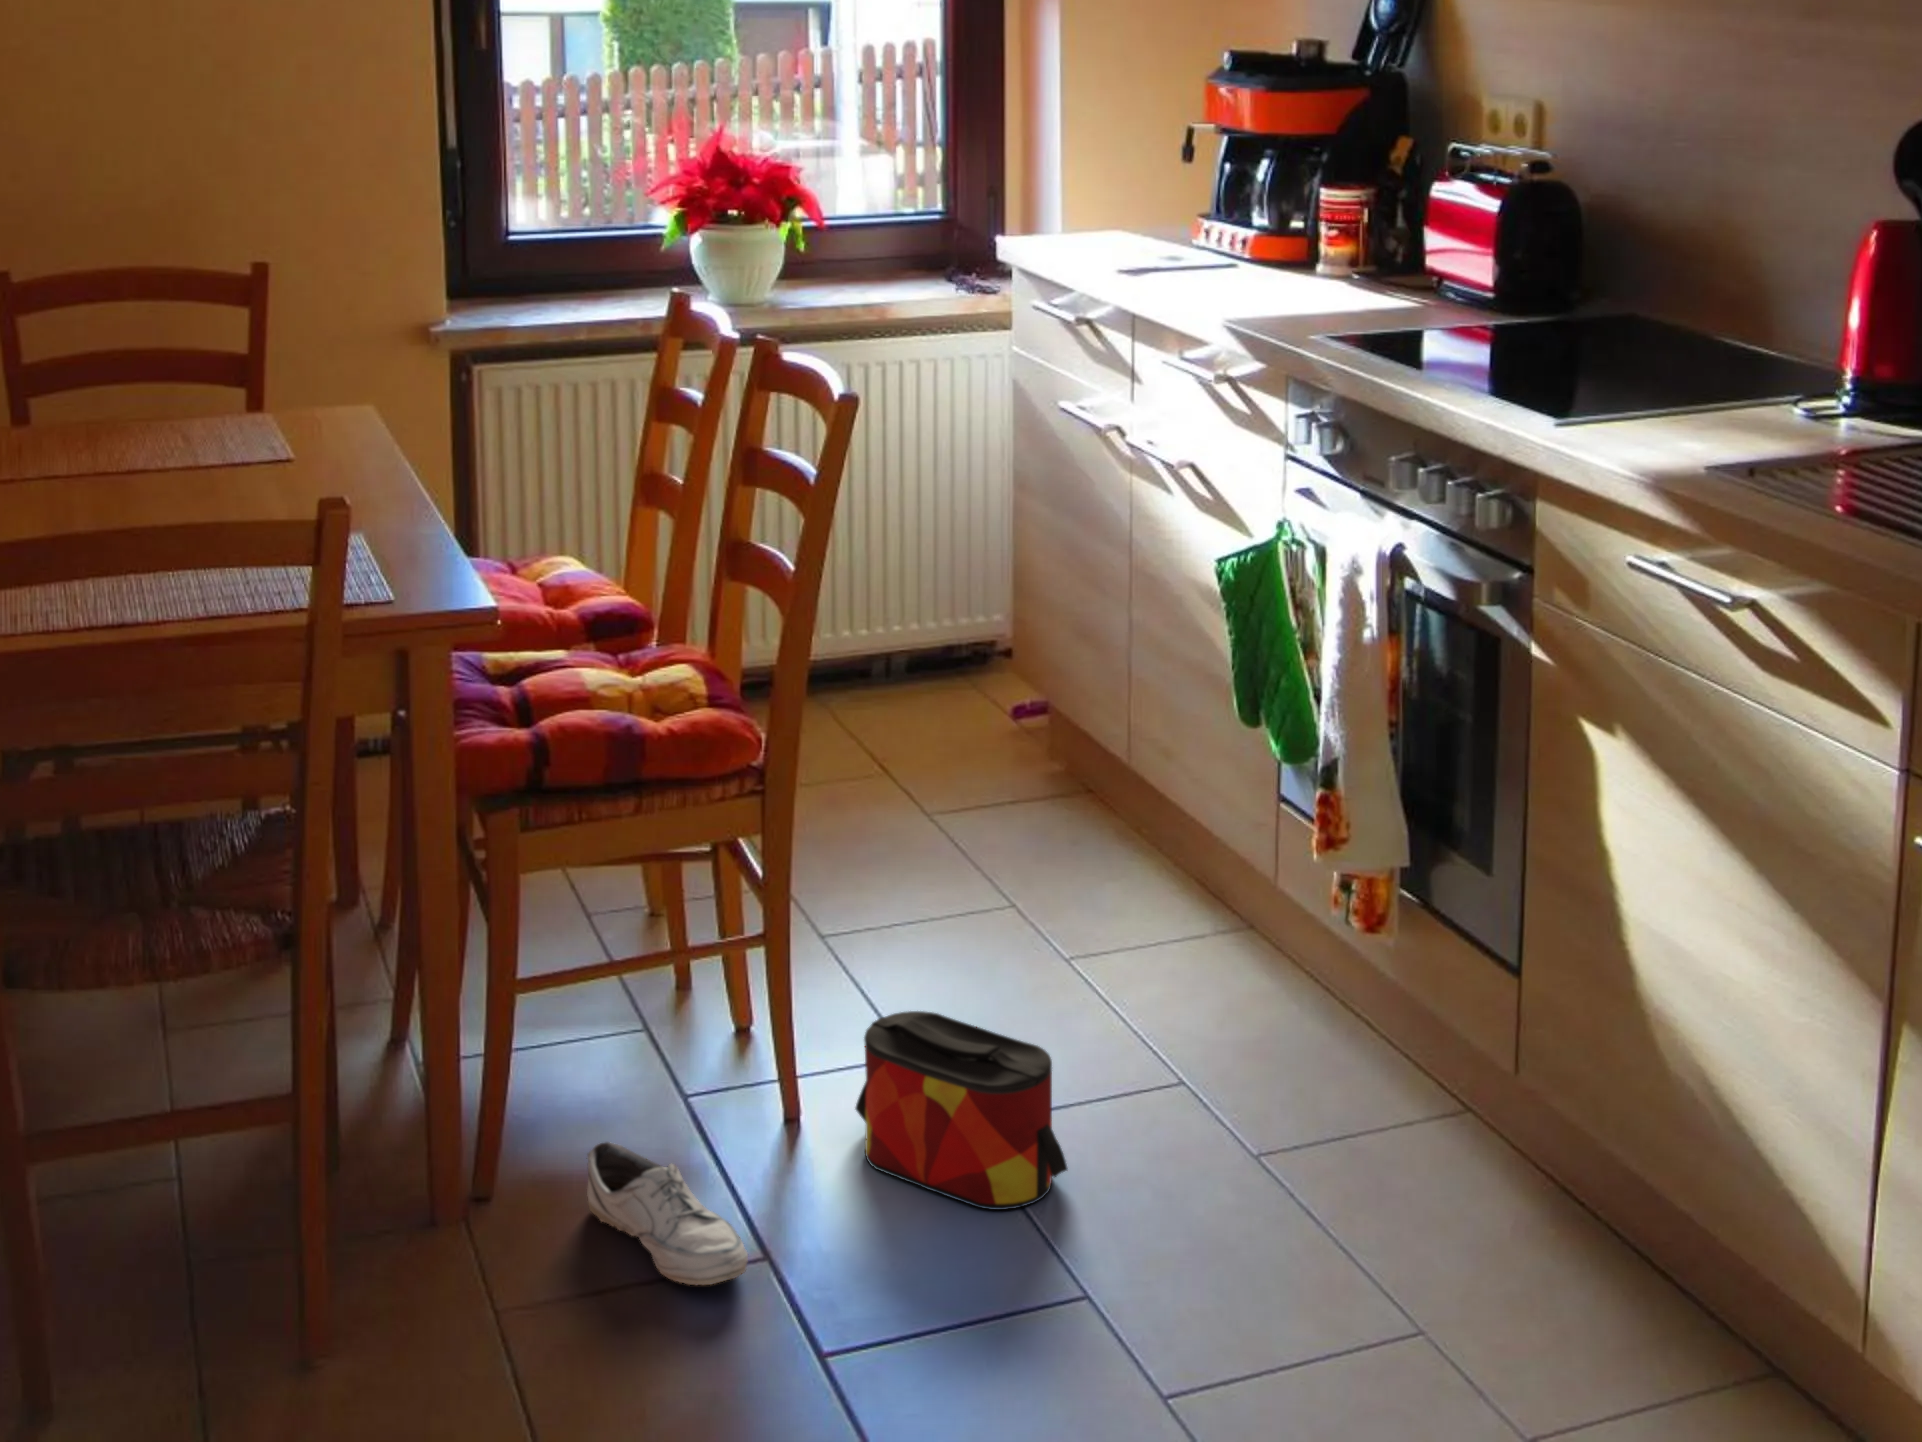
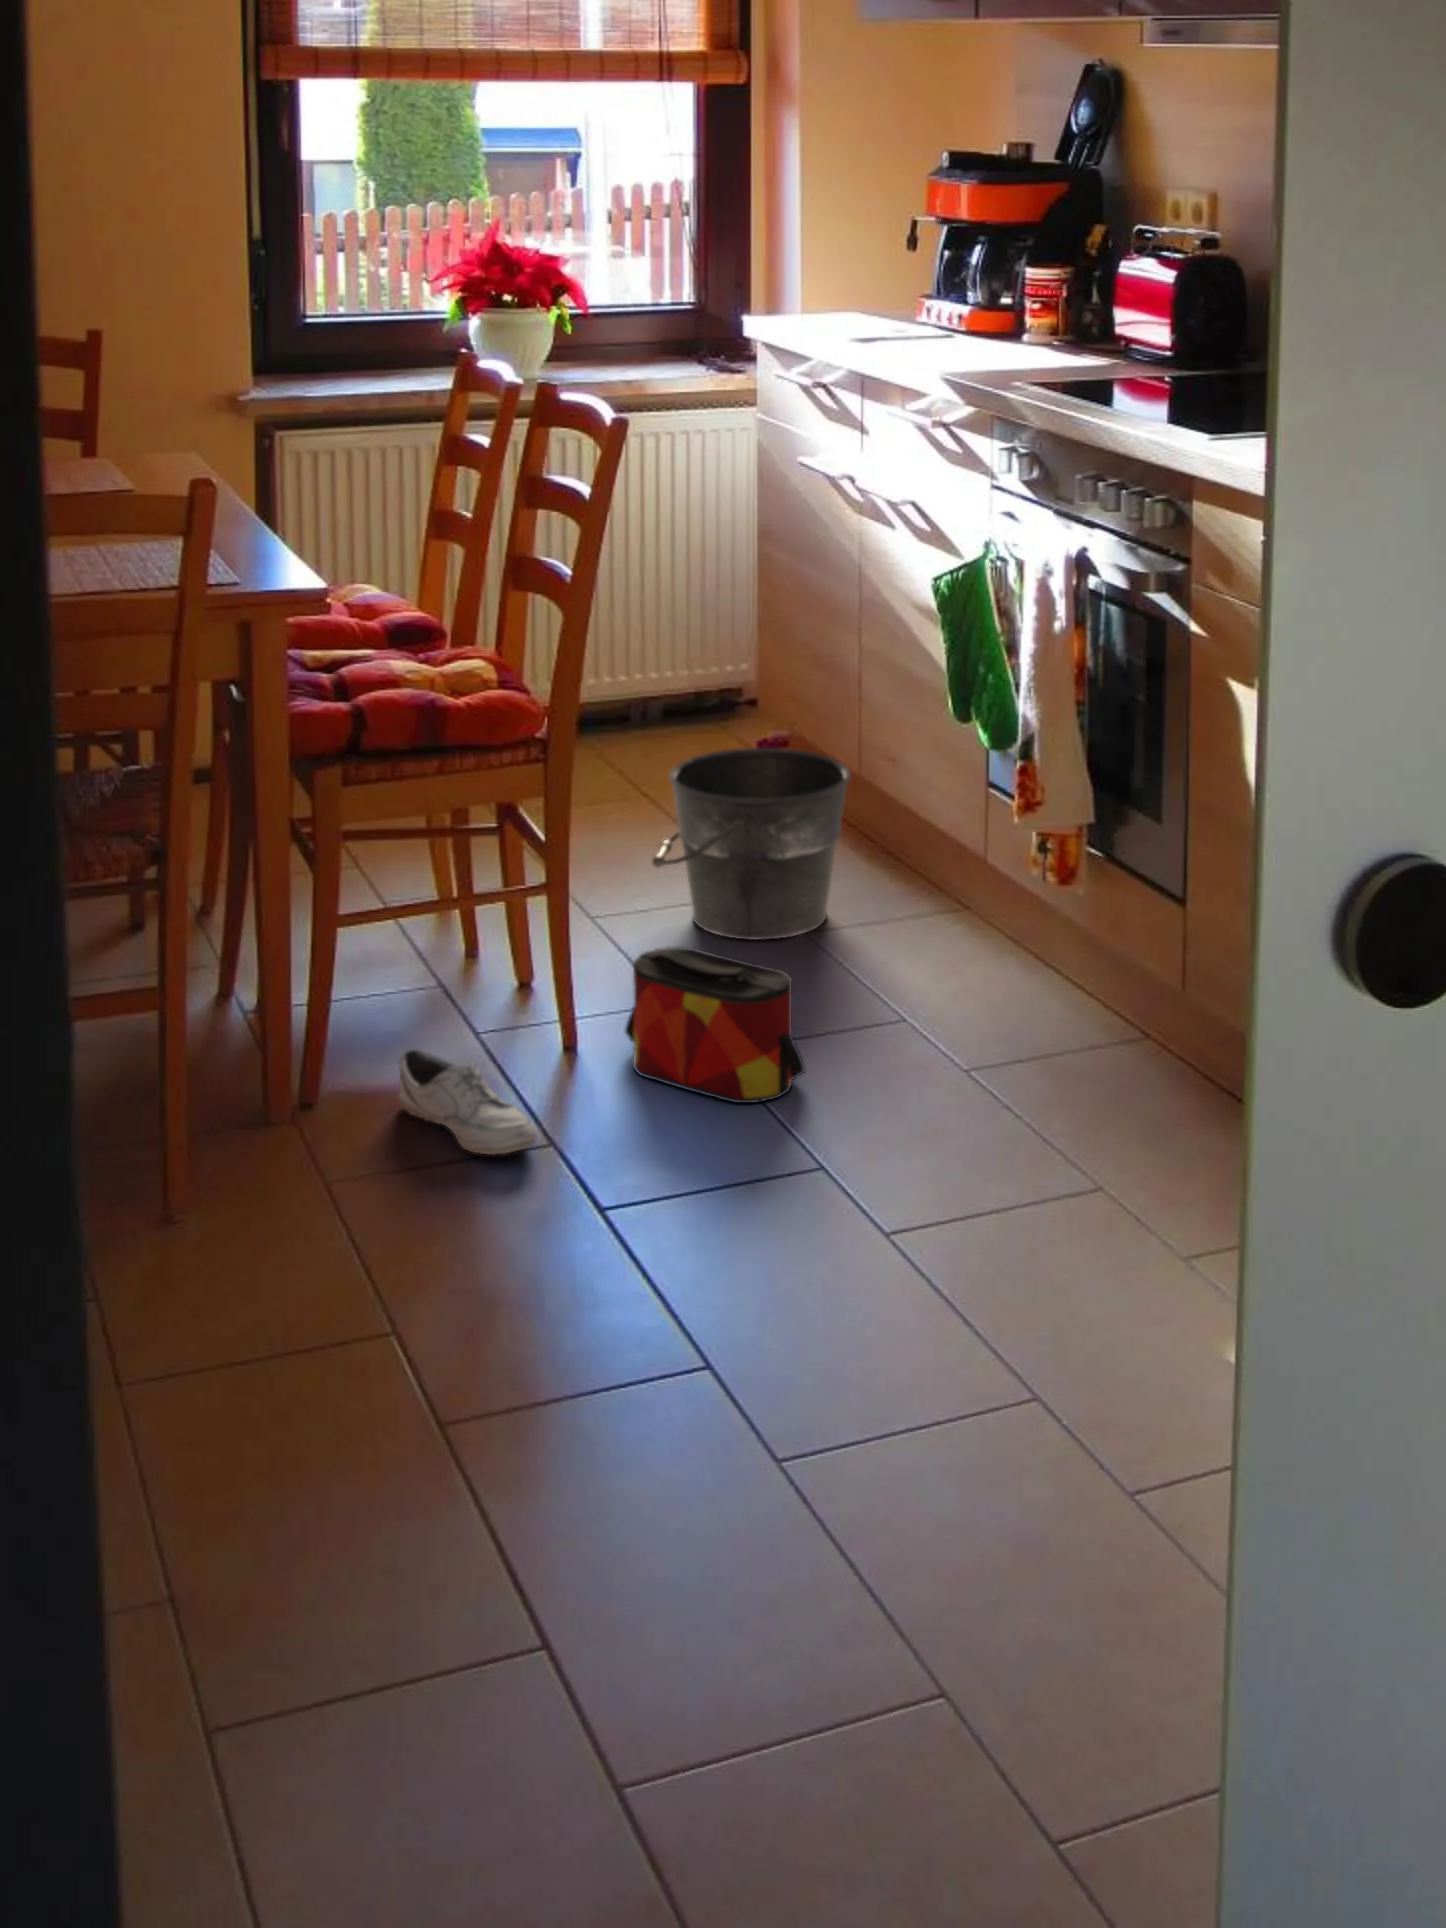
bucket: none [891,745,1120,975] -> present [653,748,851,940]

